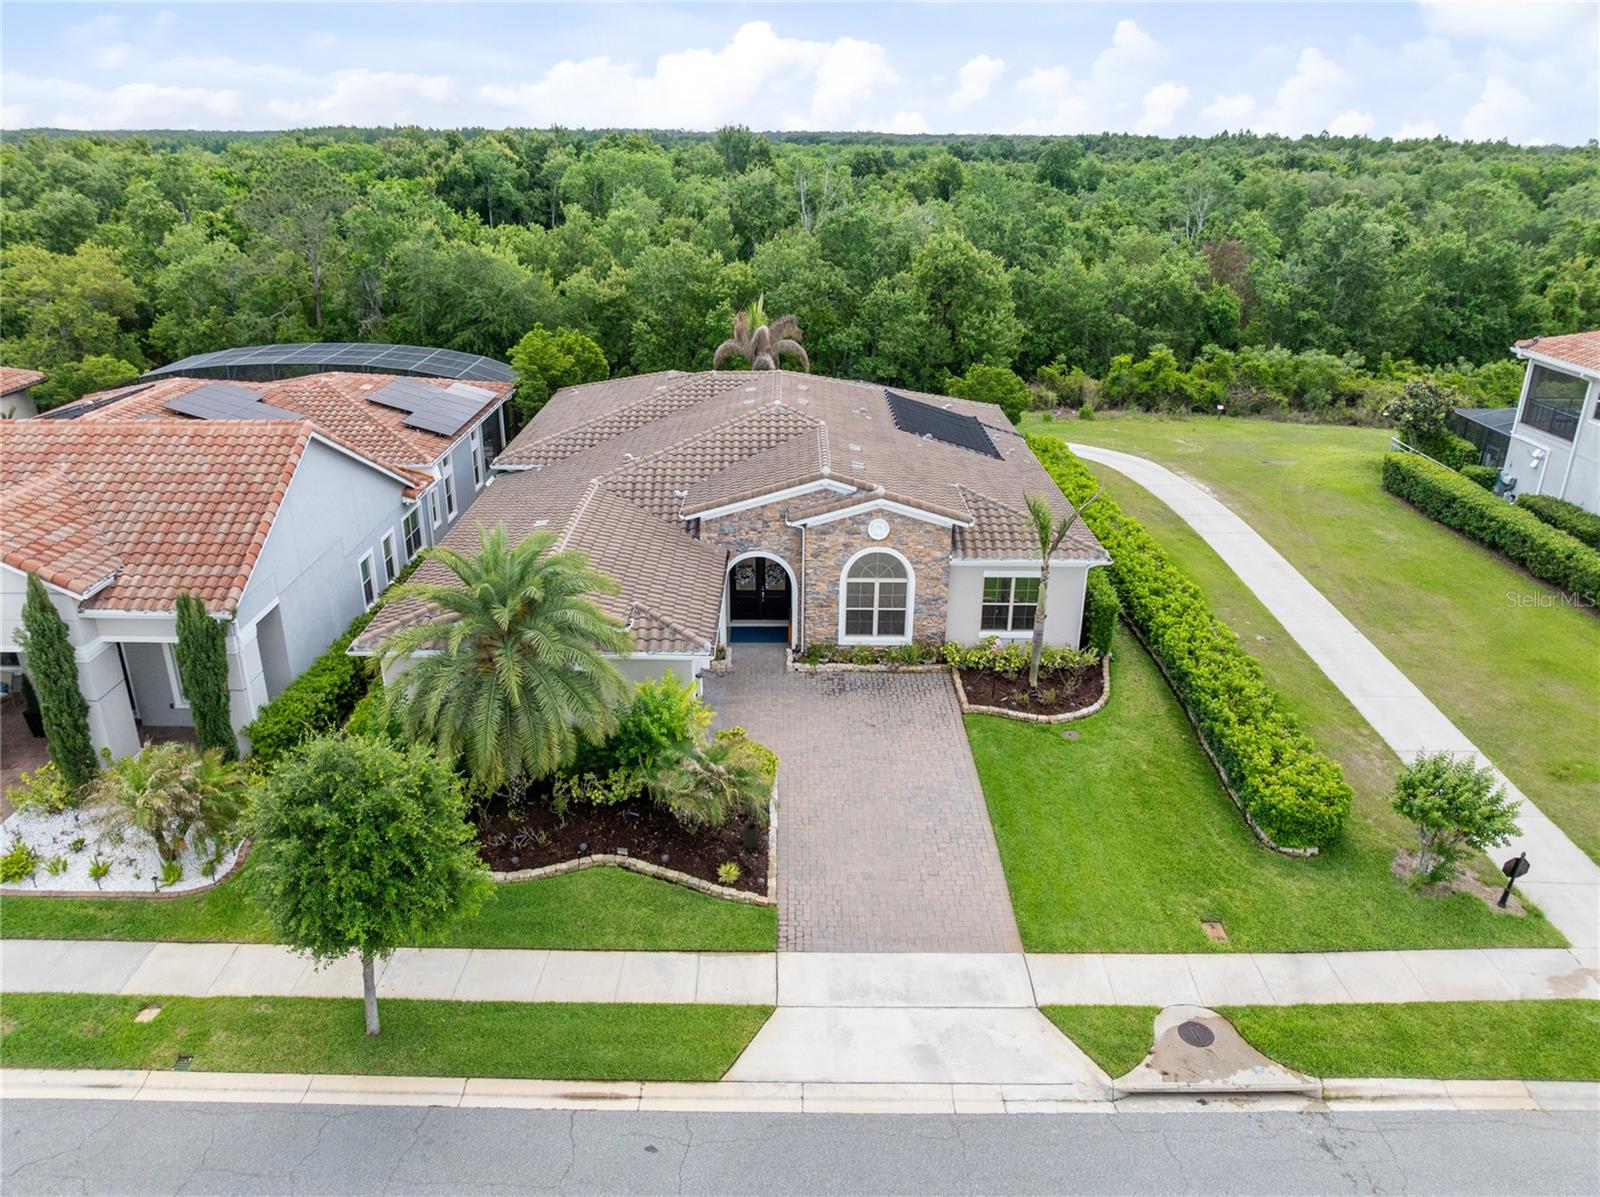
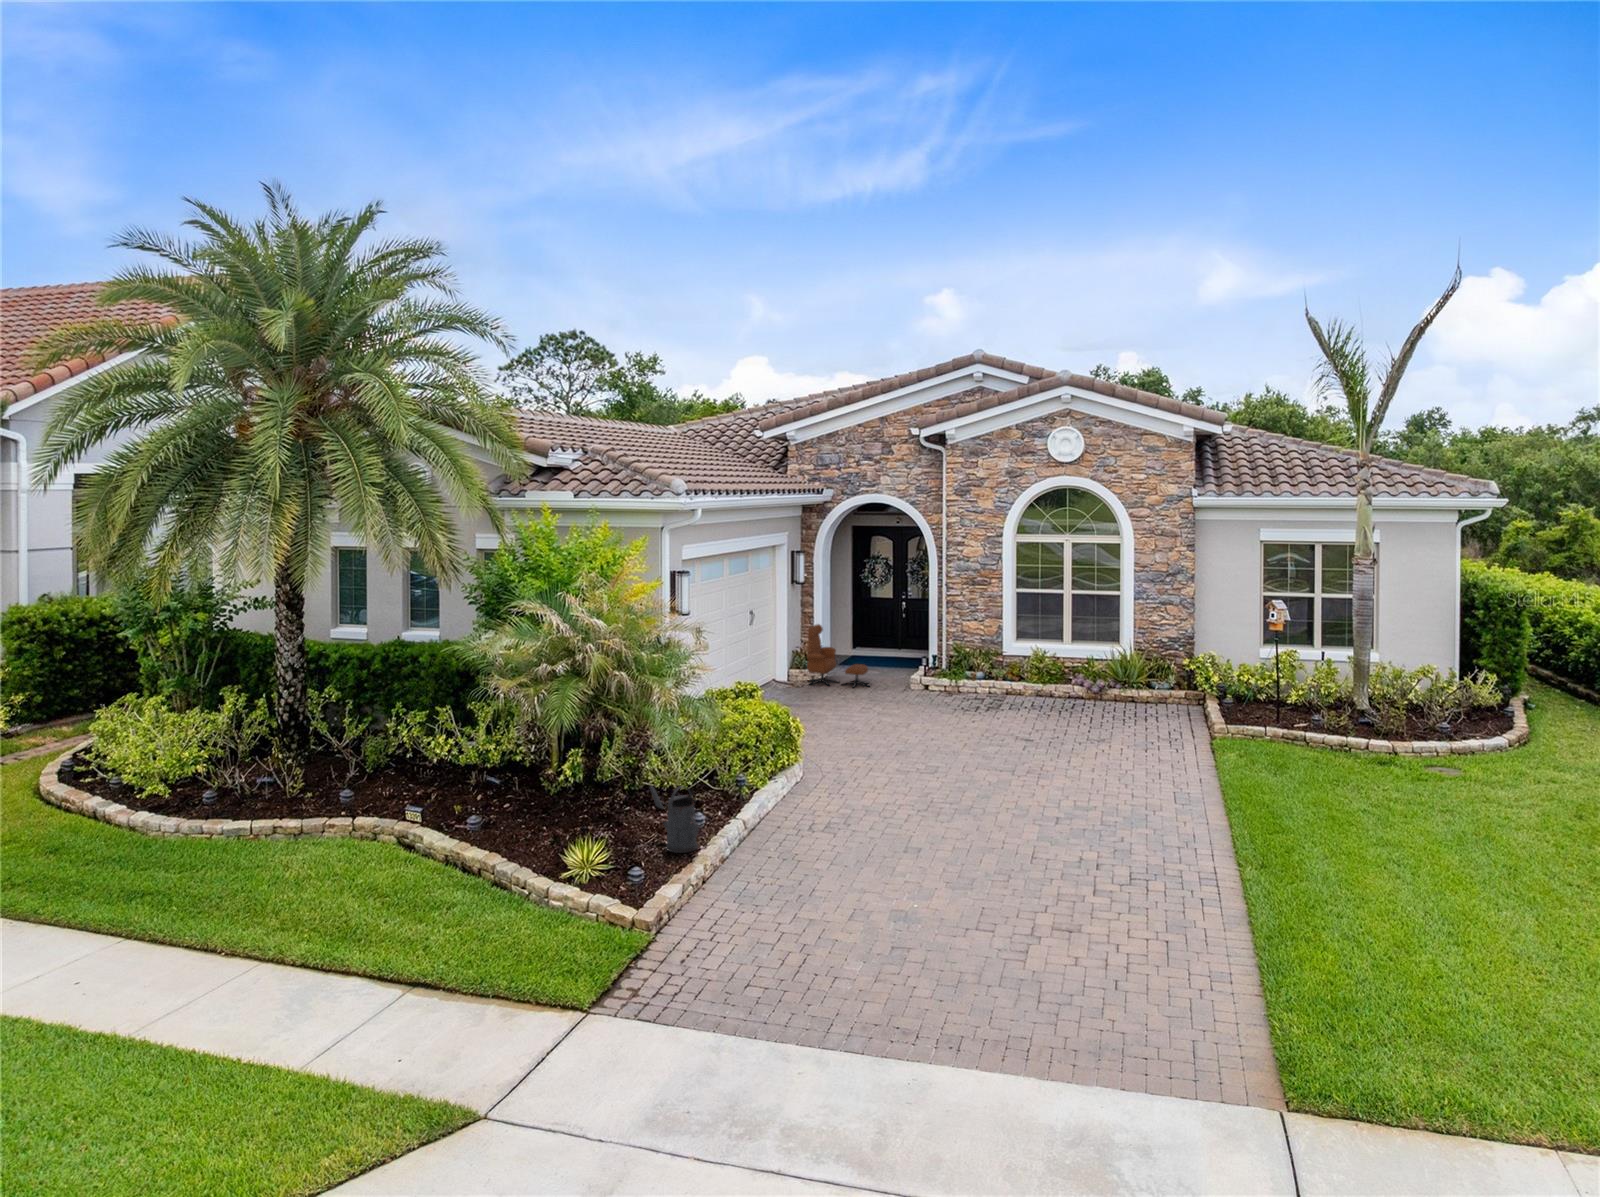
lounge chair: none [722,632,763,672] -> present [807,624,869,687]

